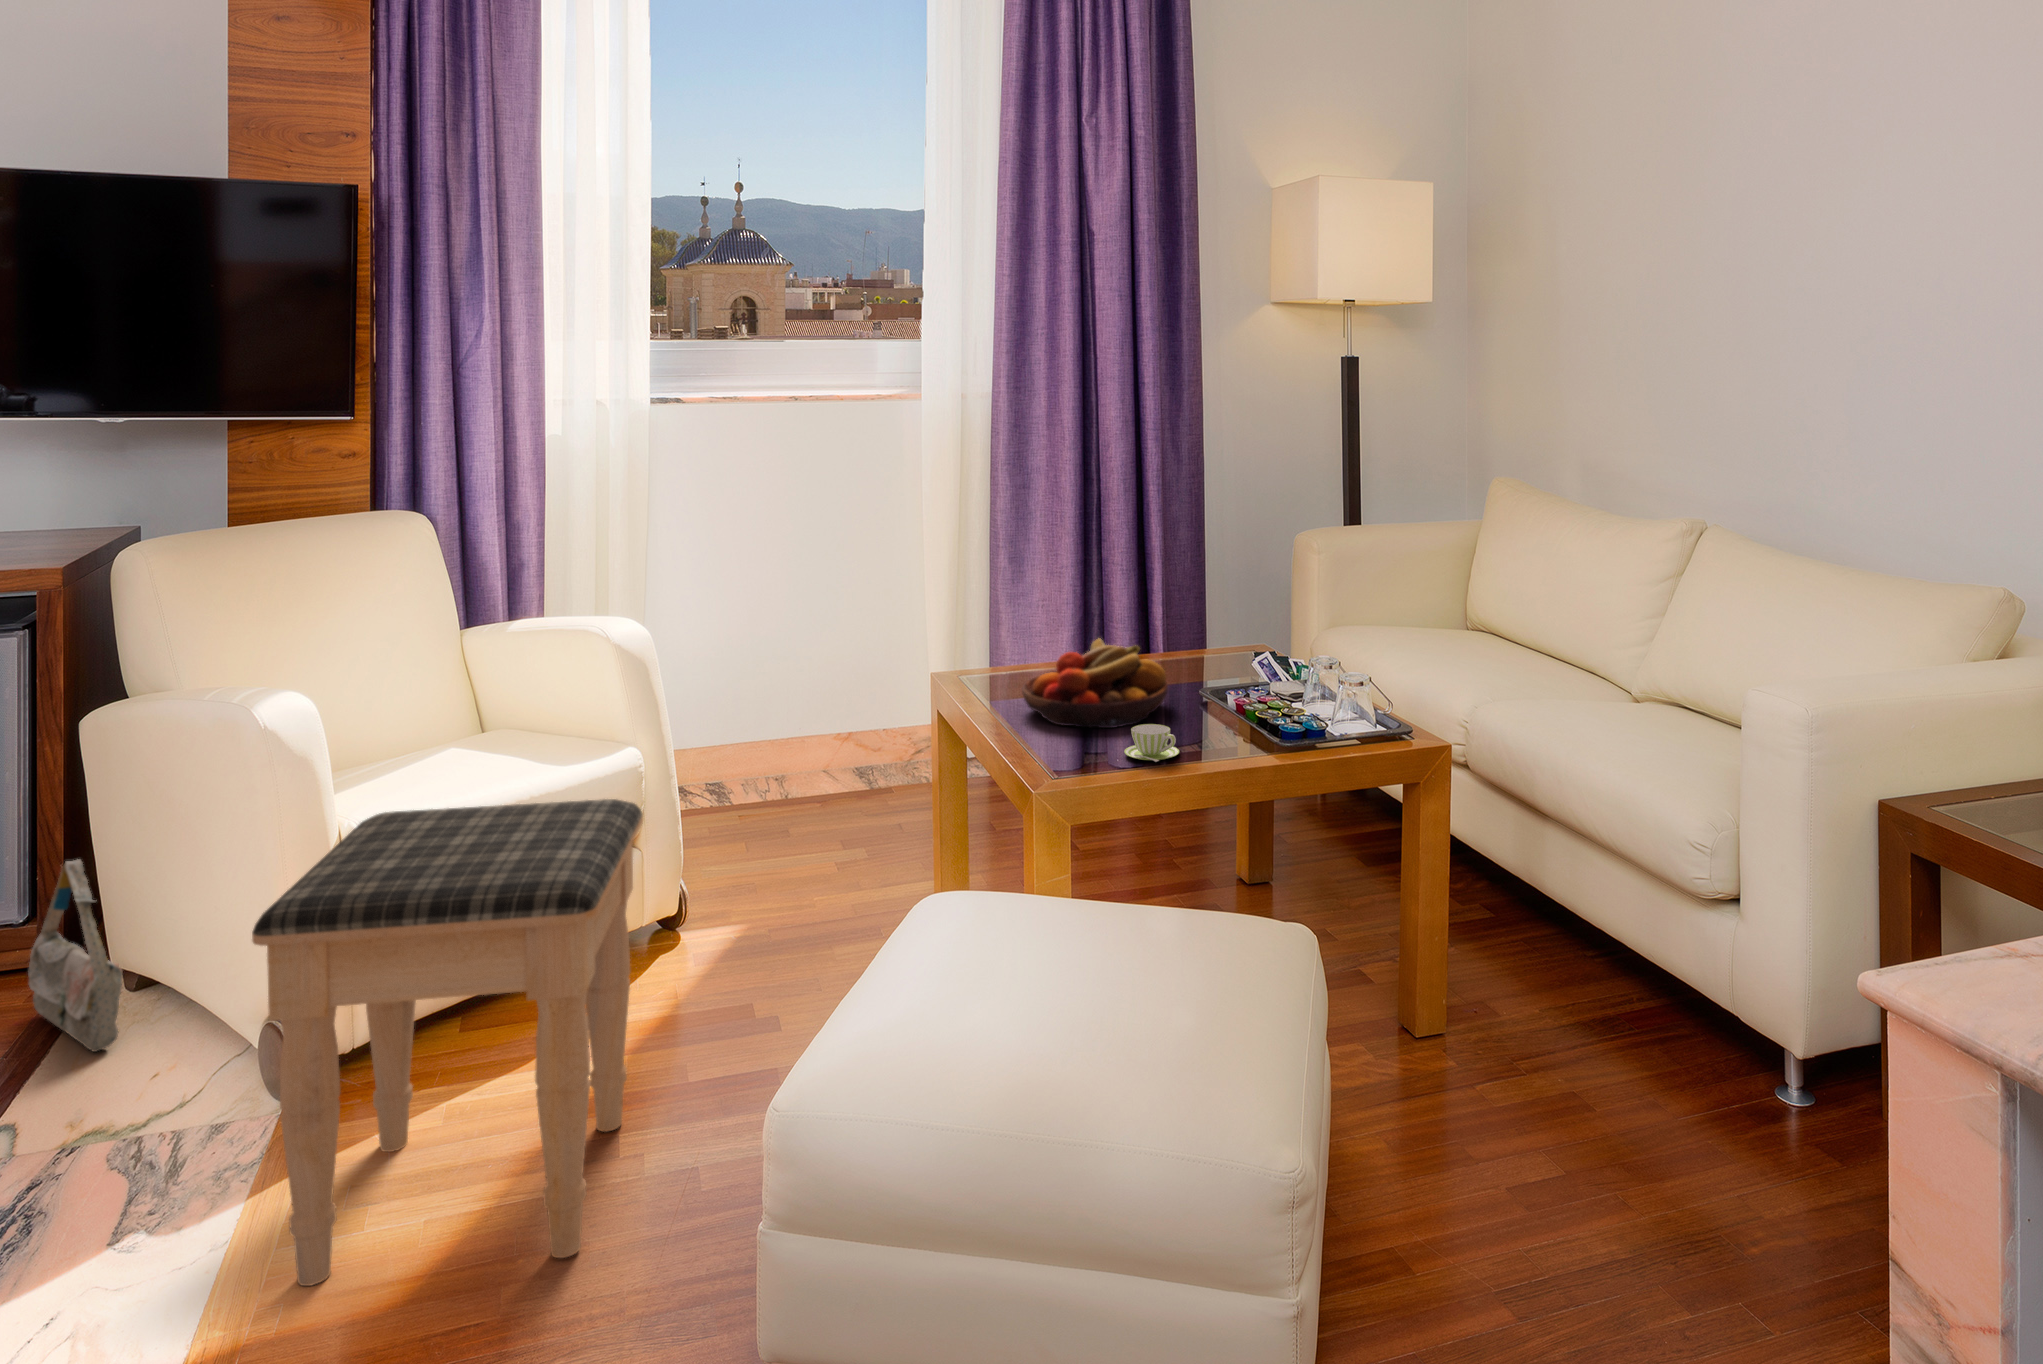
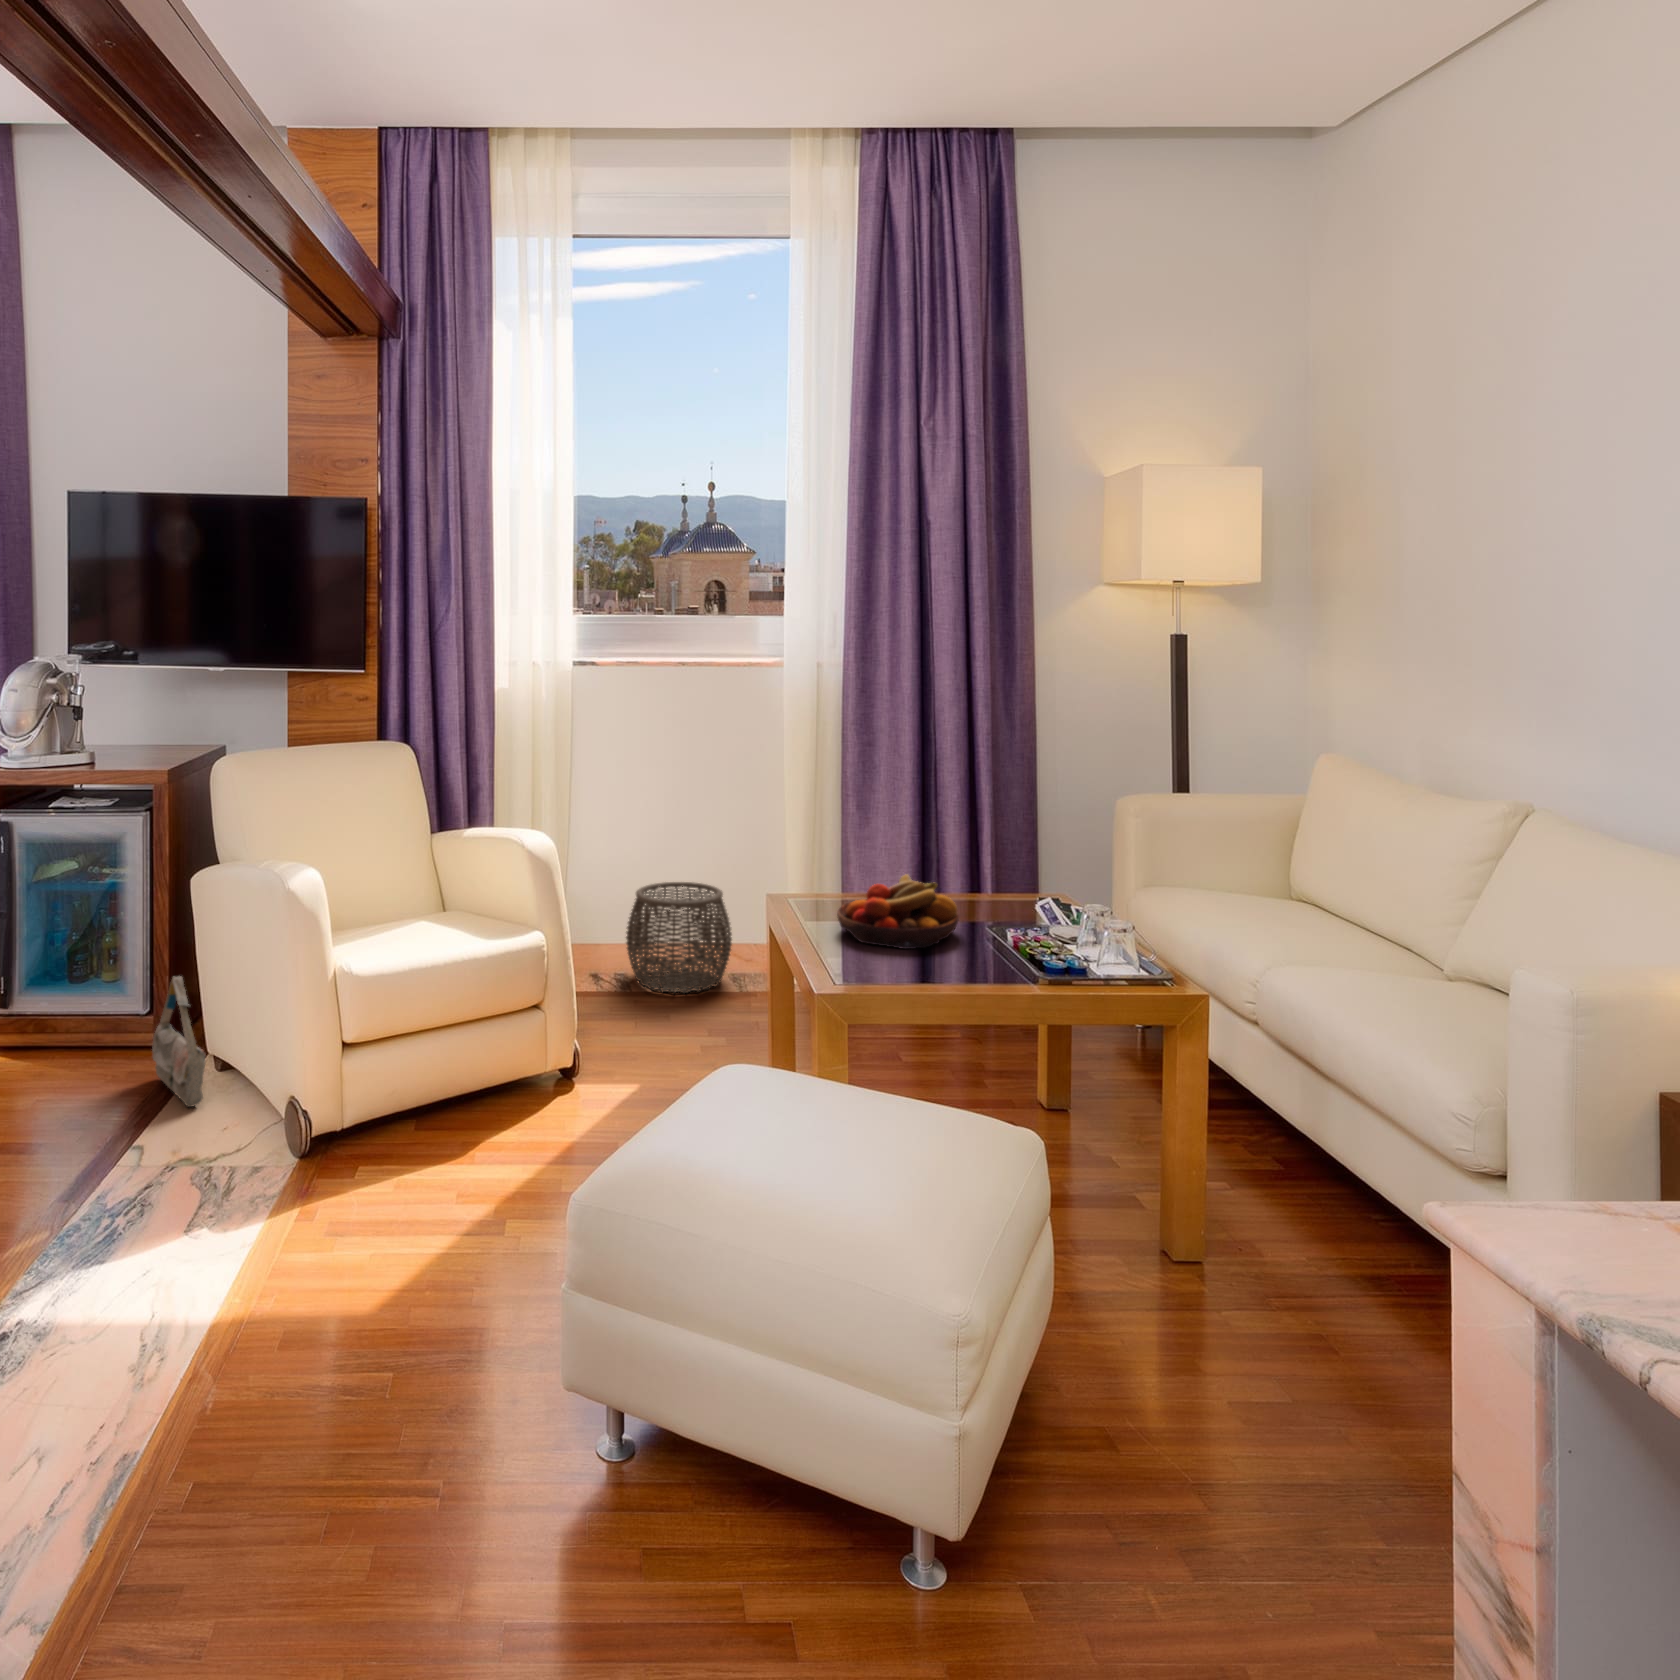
woven basket: none [726,672,865,815] -> present [626,882,732,993]
cup: present [1124,724,1179,762] -> none [909,948,955,980]
footstool: present [252,799,643,1286] -> none [266,964,532,1292]

